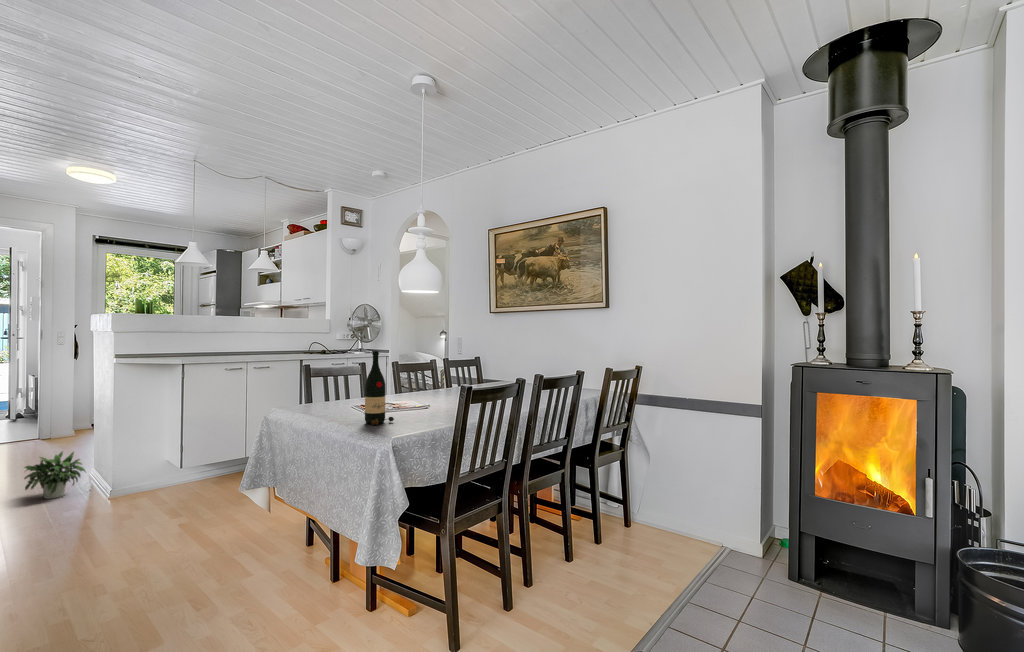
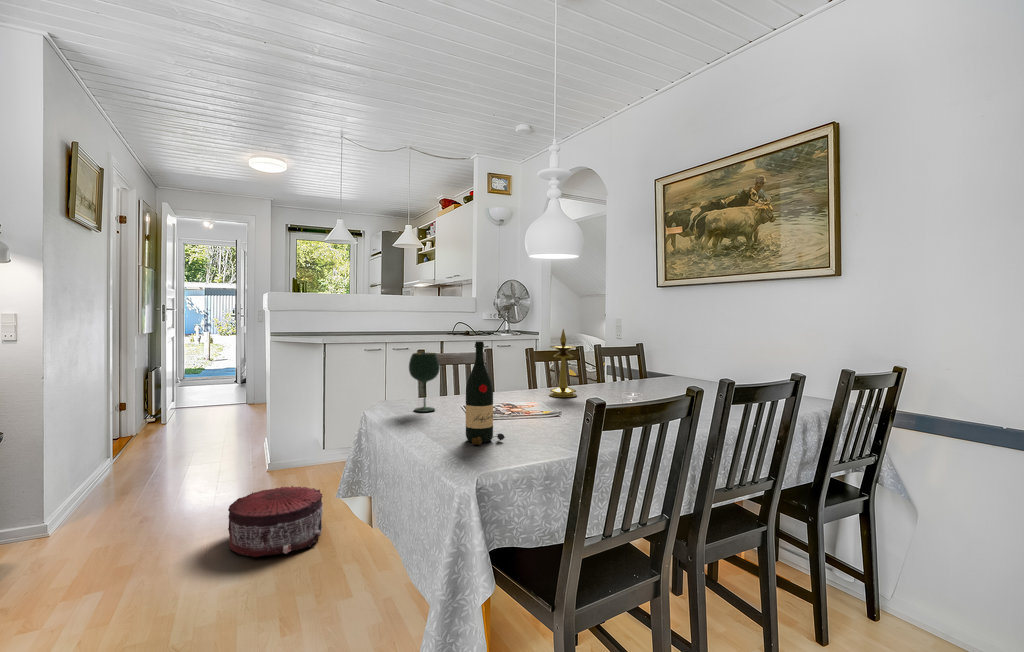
candlestick: none [413,344,435,396] -> present [549,329,577,397]
wine glass: none [305,363,331,409] -> present [409,353,440,412]
potted plant: present [24,451,93,499] -> none [197,428,255,473]
pouf: none [102,492,201,557] -> present [228,486,323,557]

